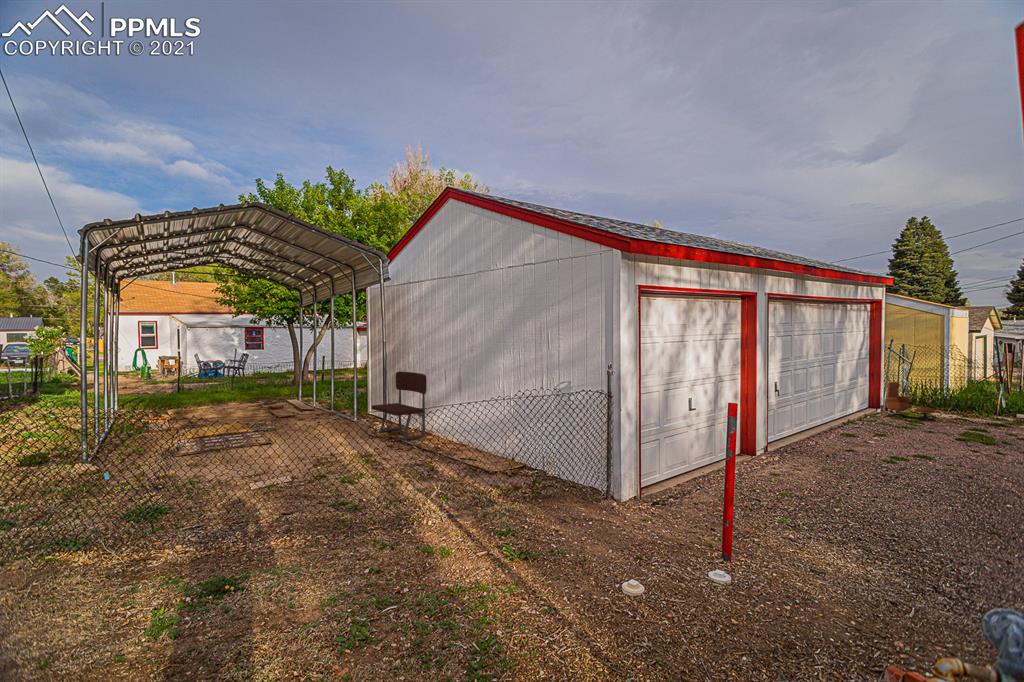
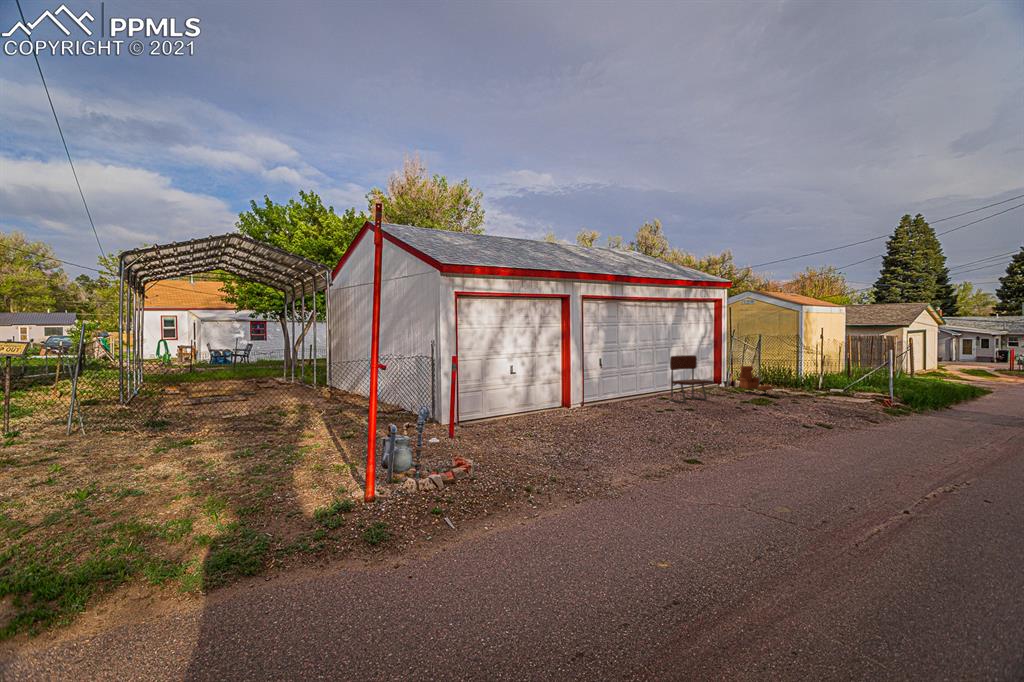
bench: present [372,371,427,440] -> present [670,355,714,403]

